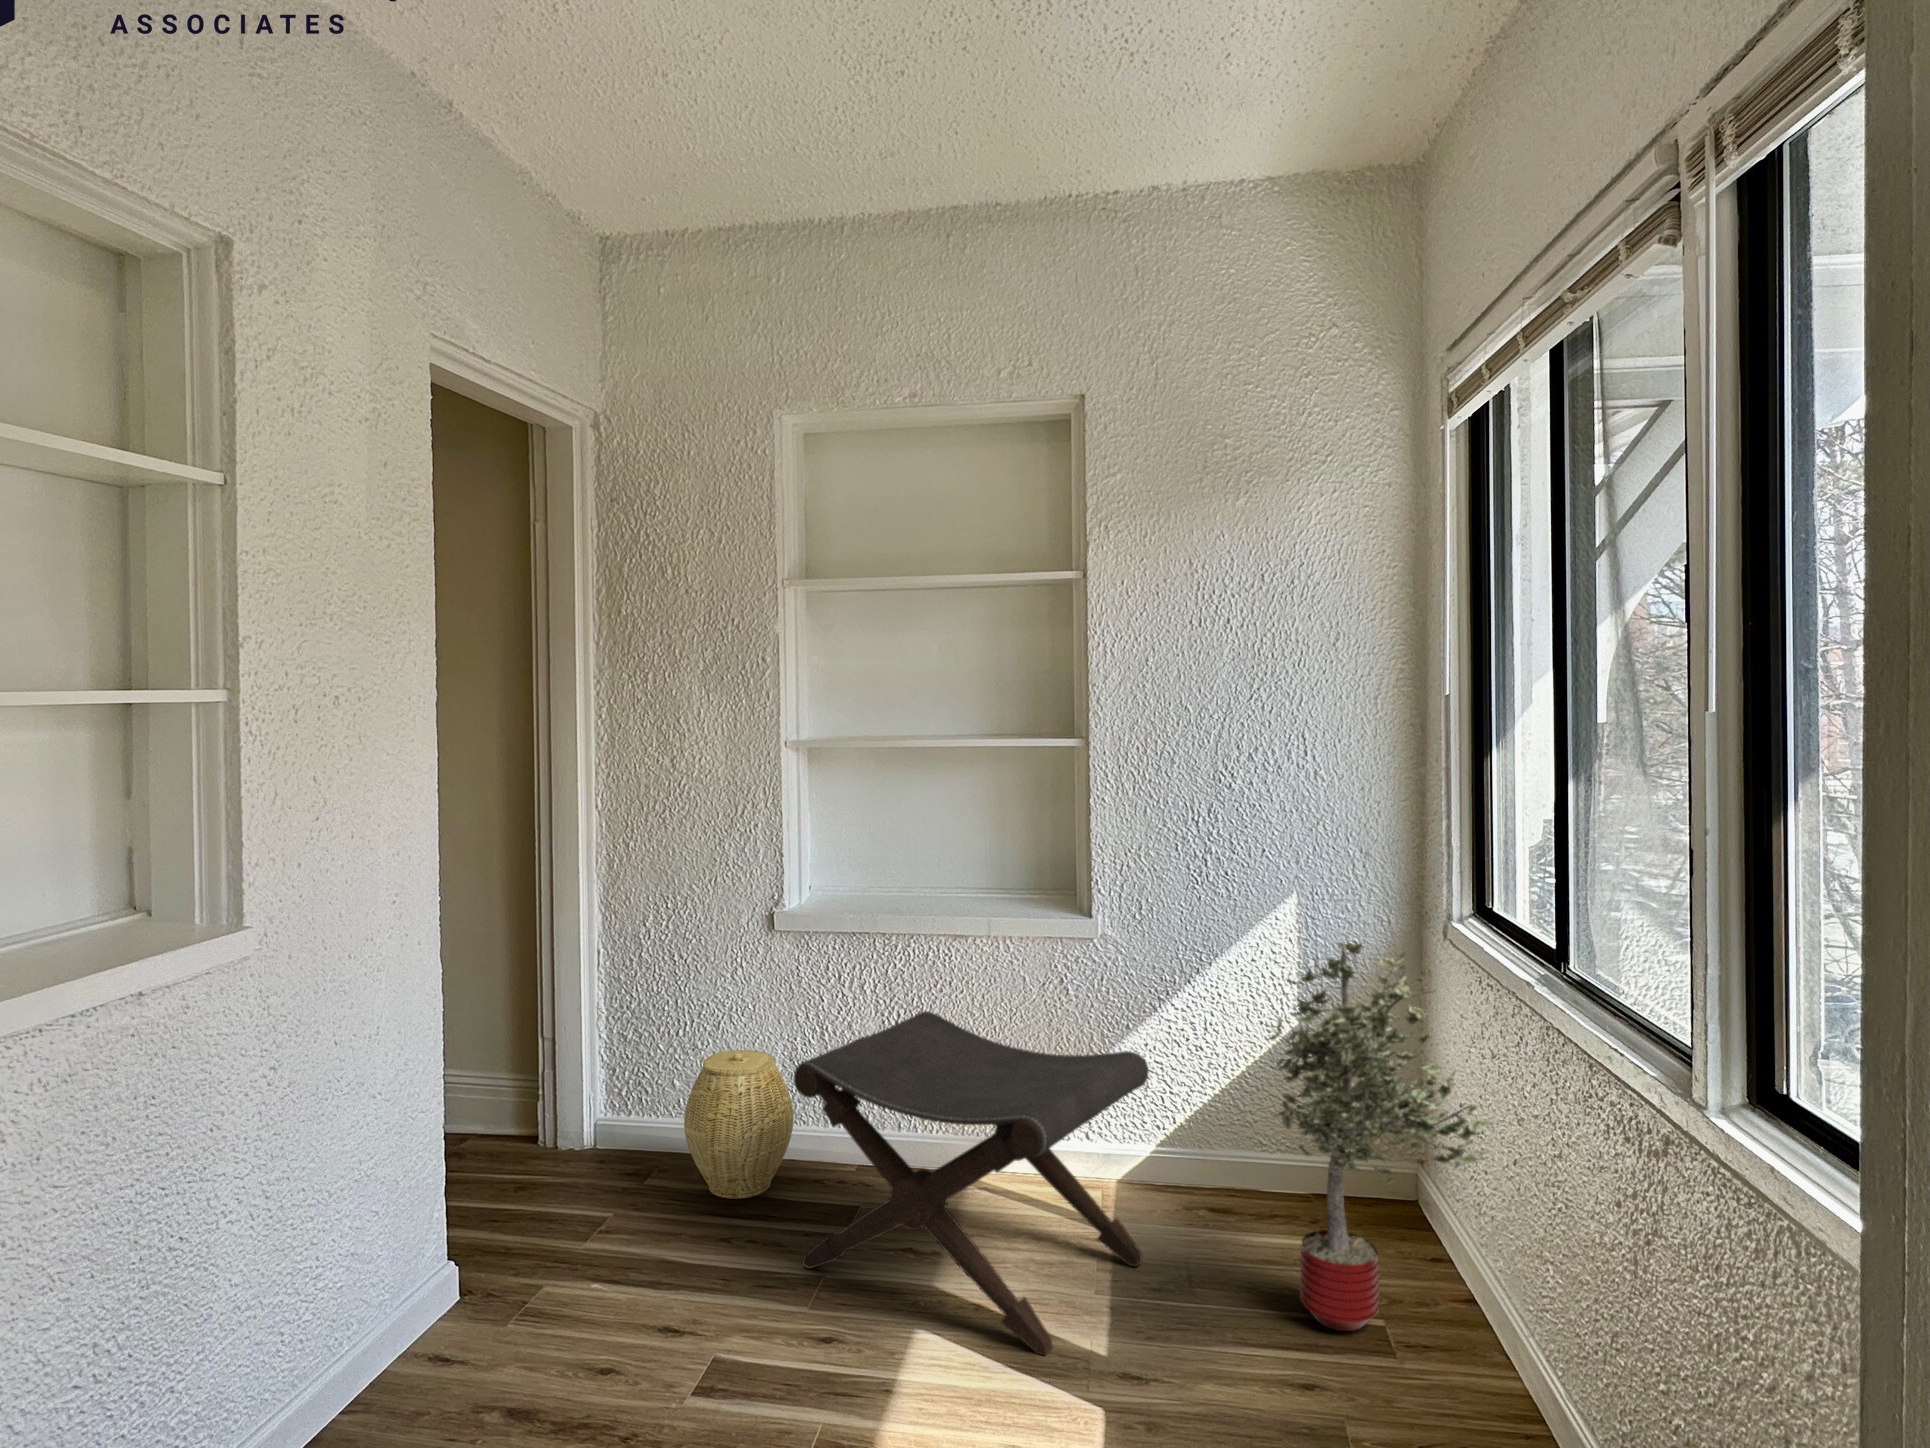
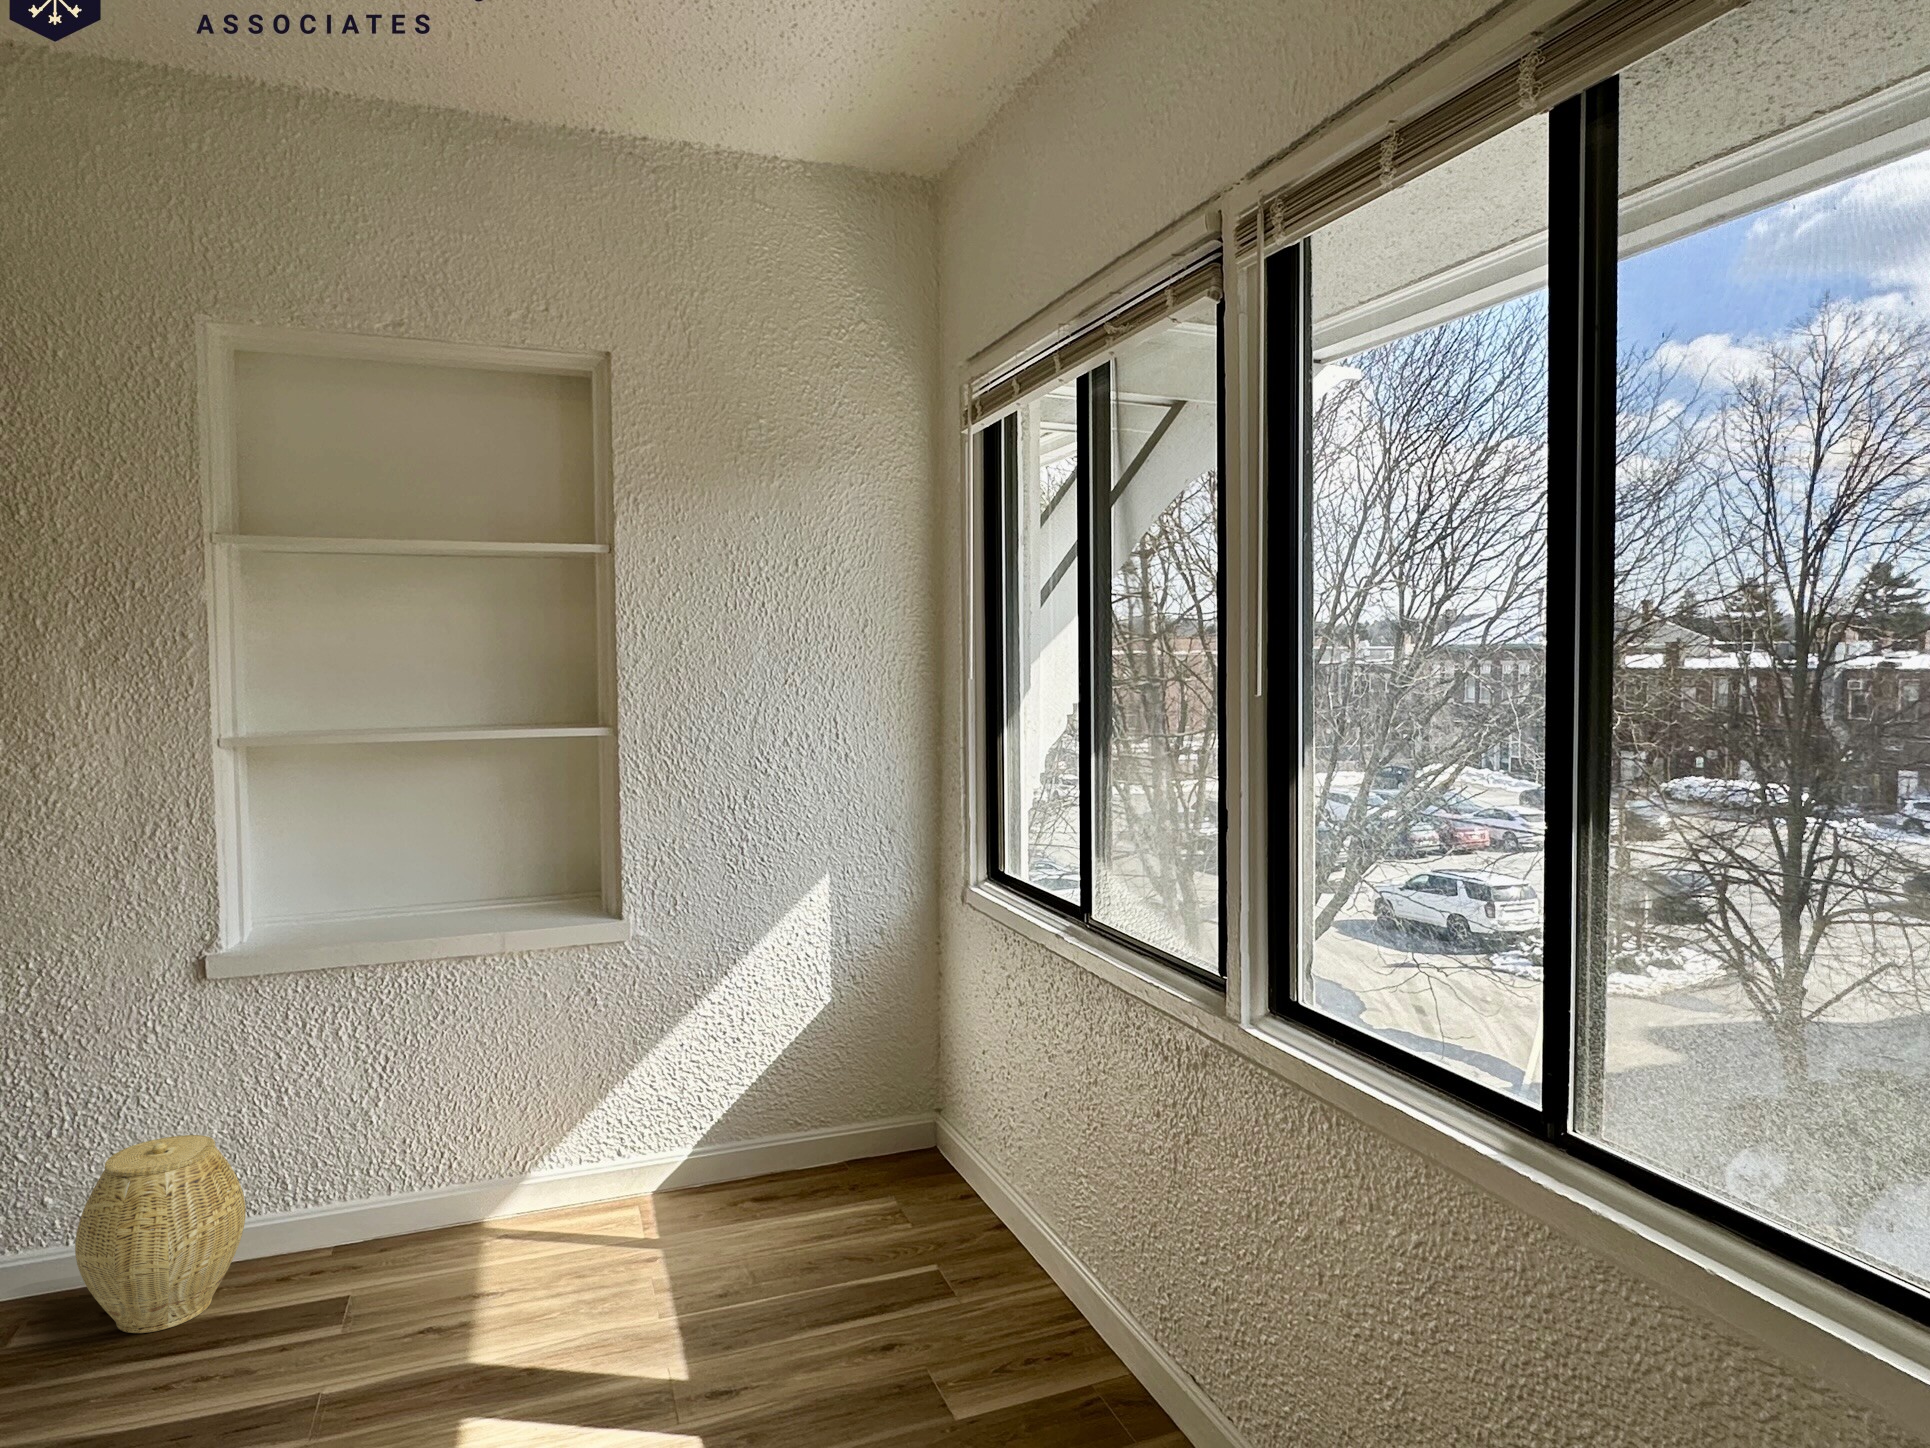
potted tree: present [1269,942,1492,1331] -> none [826,913,1035,1288]
footstool: present [794,1011,1149,1356] -> none [268,1049,704,1404]

